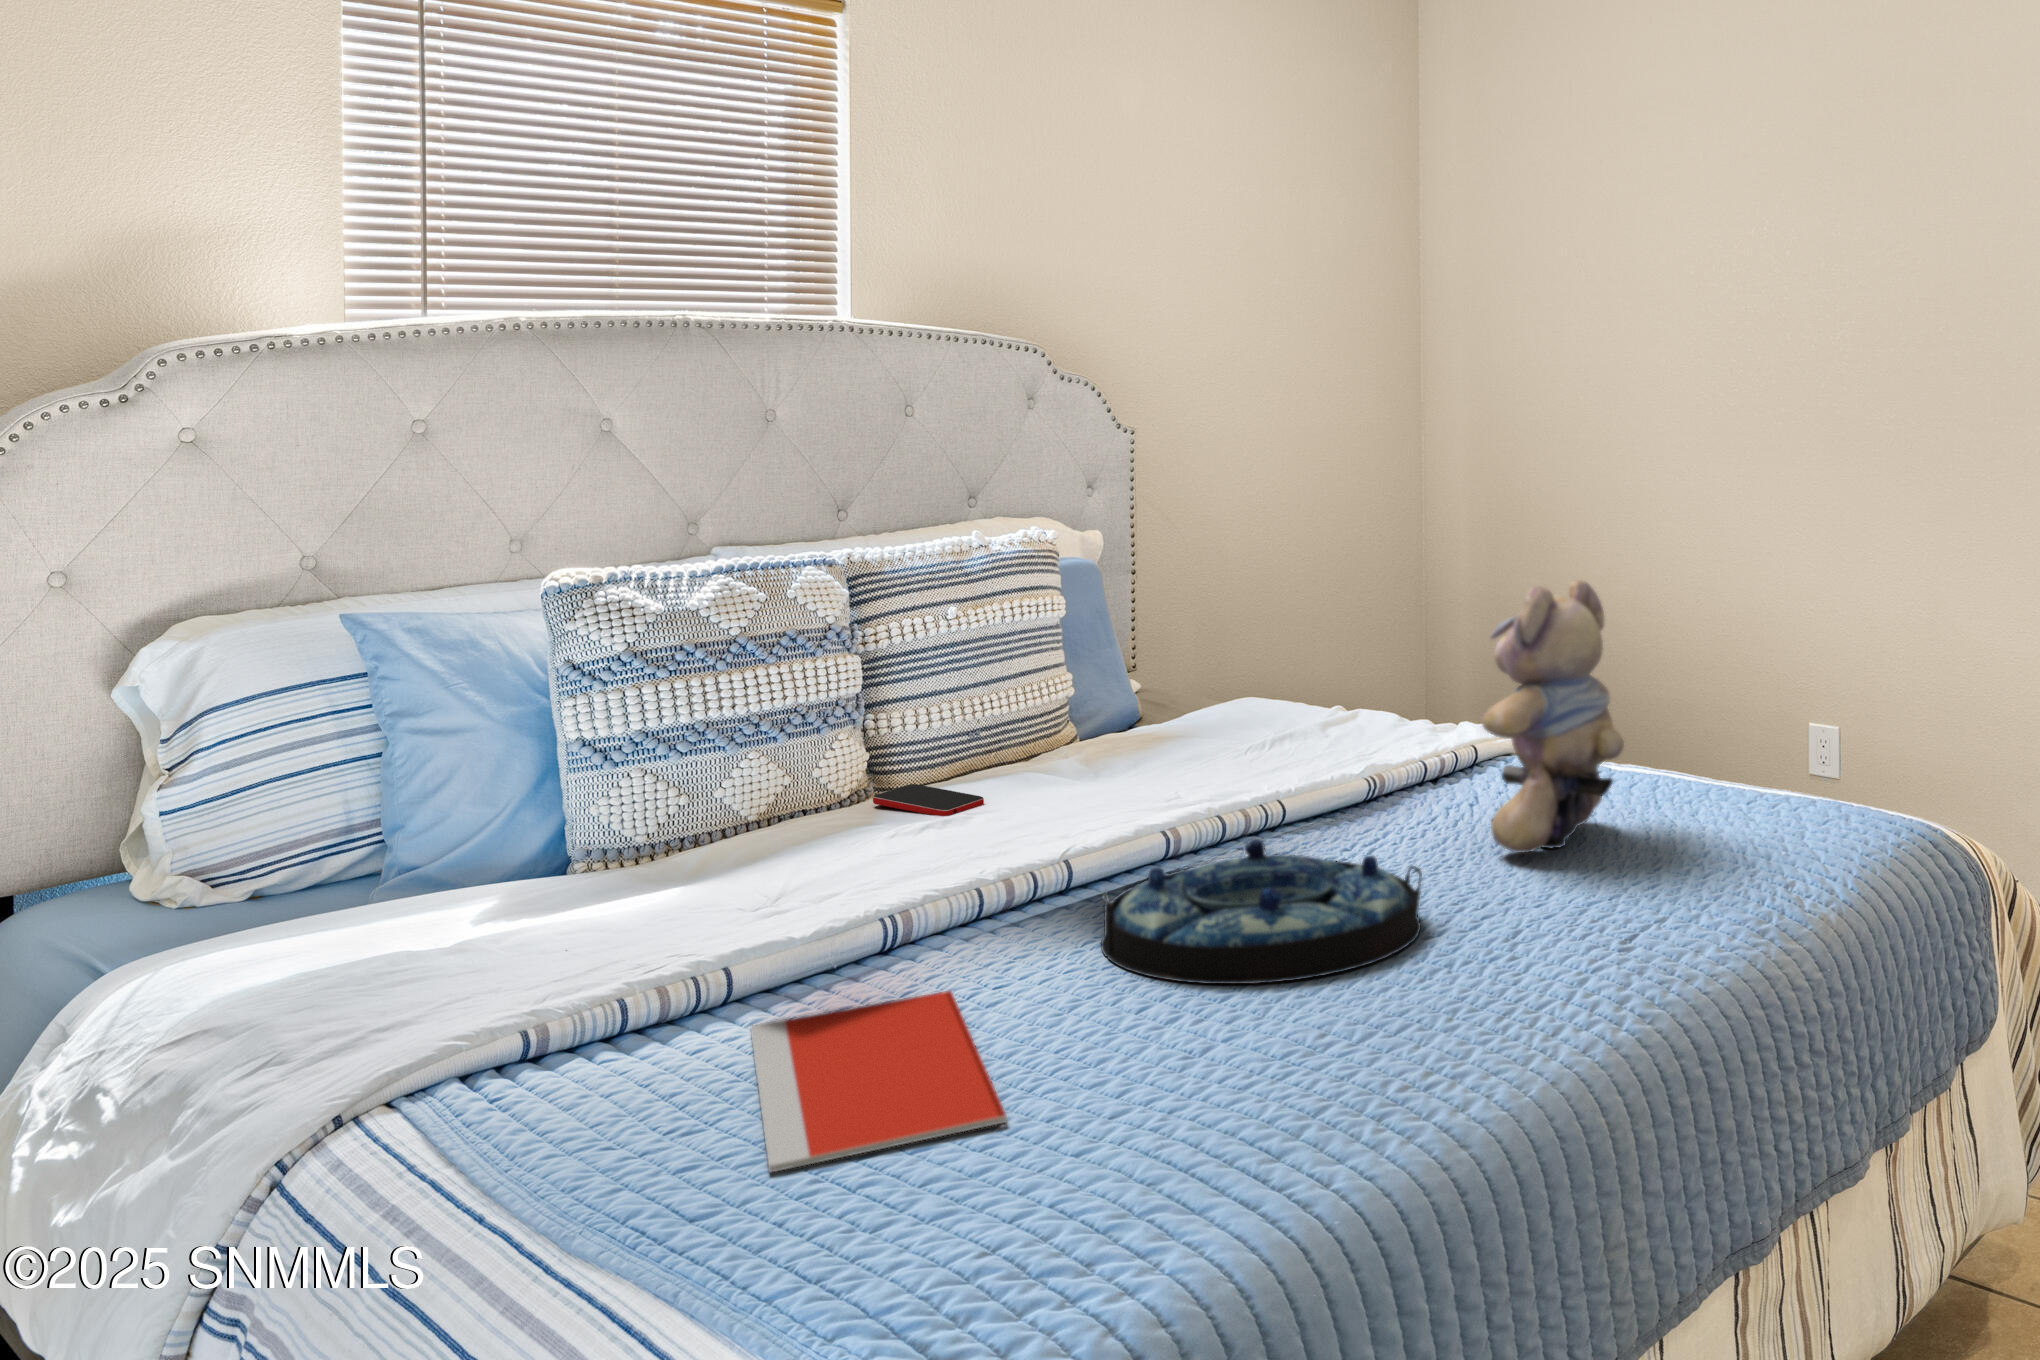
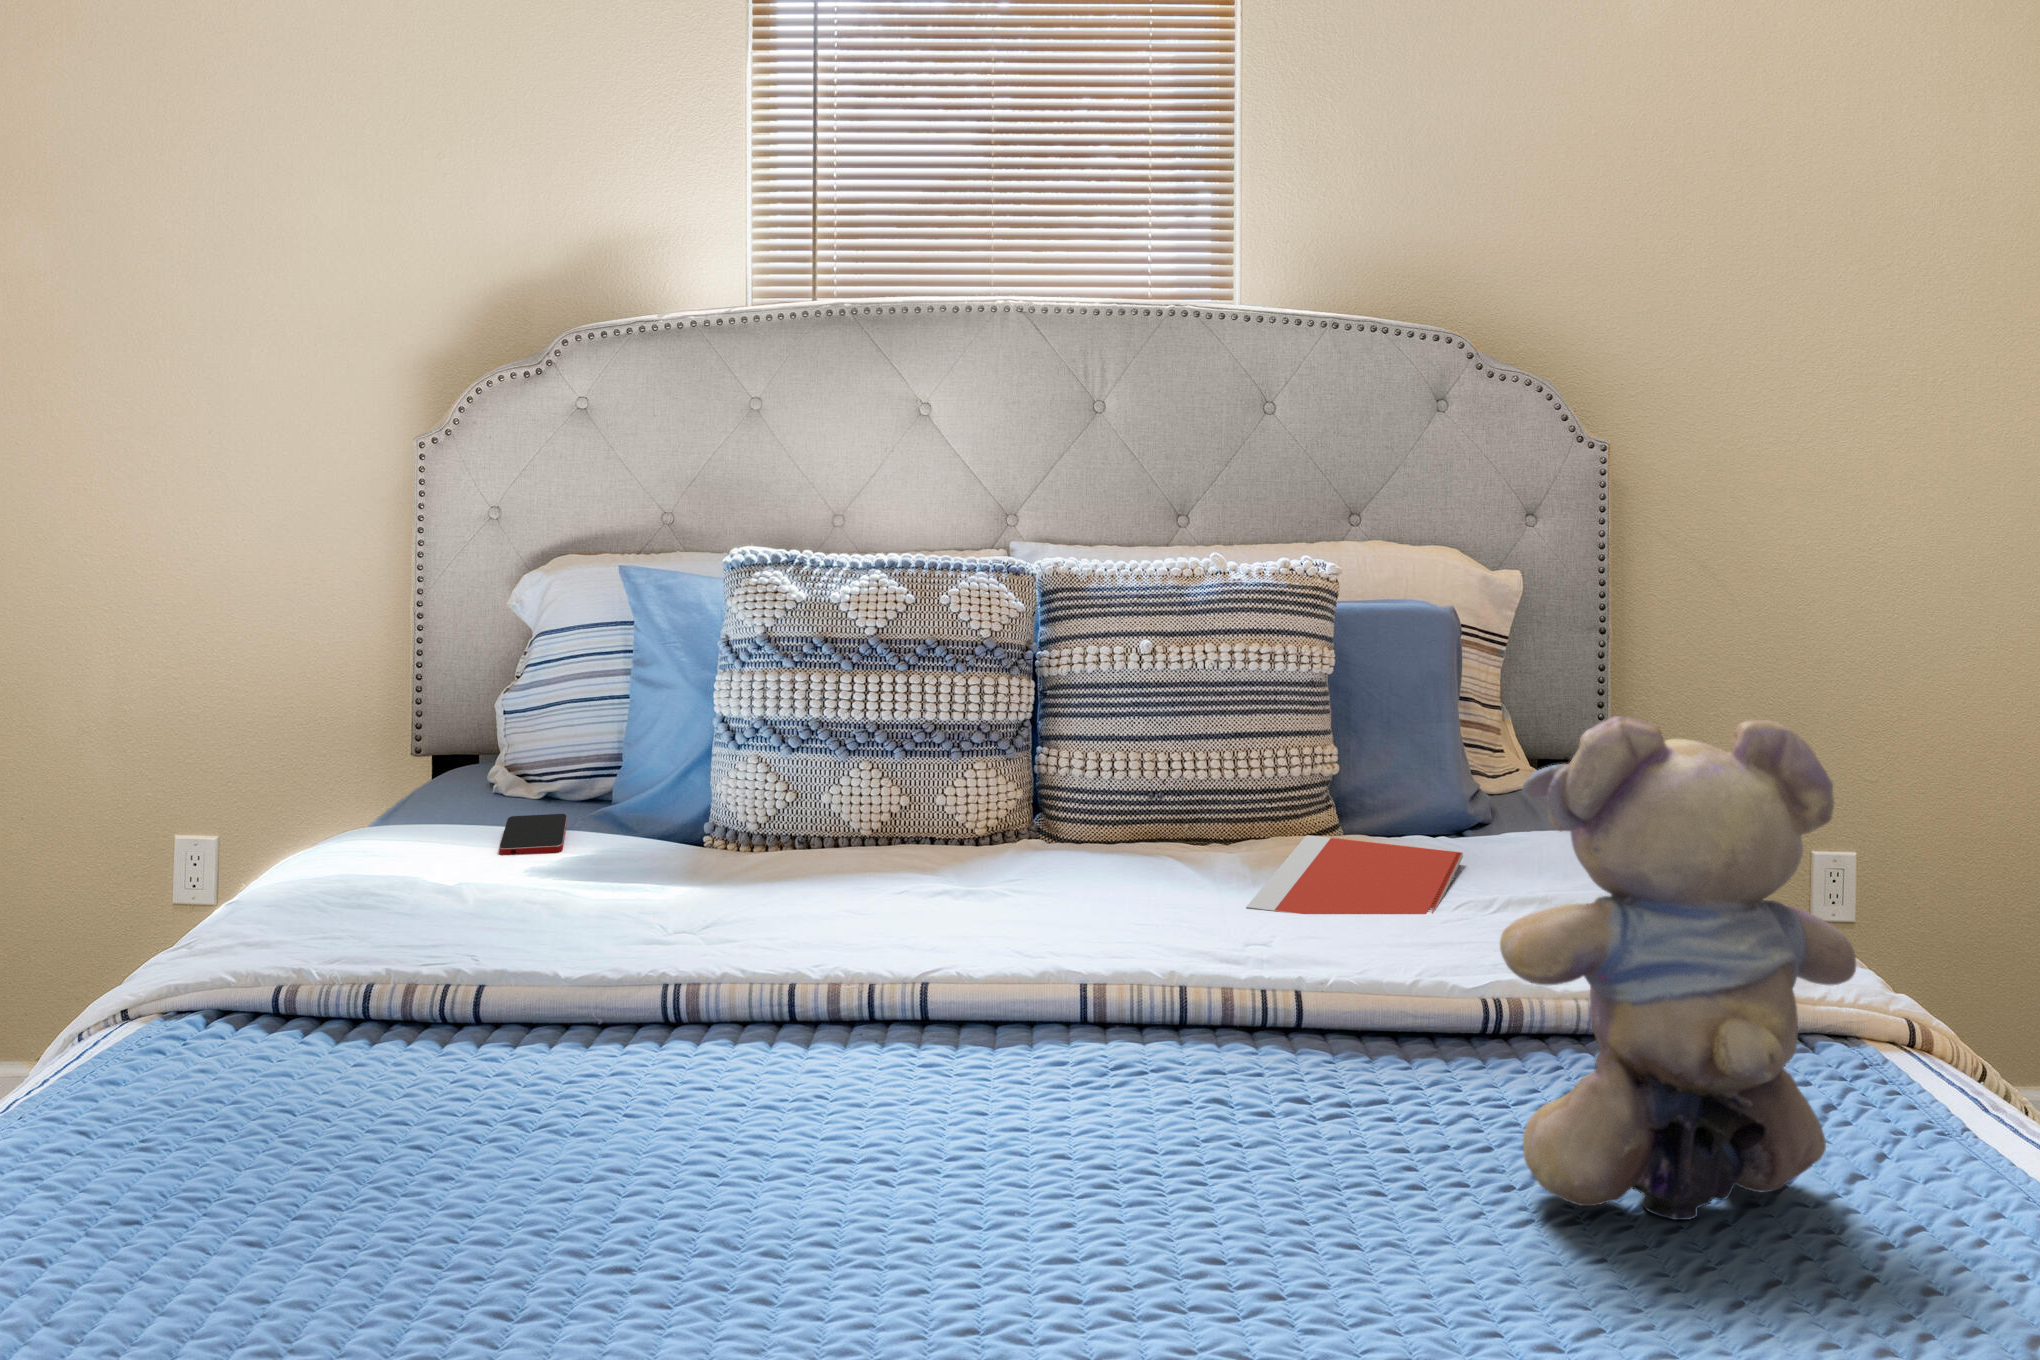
smartphone: present [873,784,984,816] -> present [499,814,567,855]
serving tray: present [1101,839,1422,984] -> none [787,1020,1243,1286]
notebook: present [751,991,1007,1172] -> present [1246,835,1463,914]

